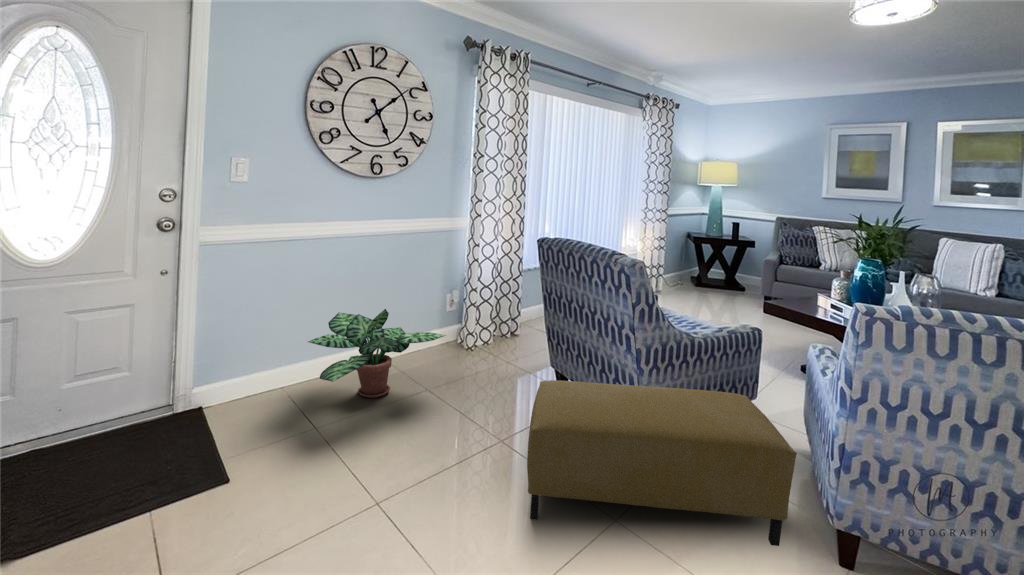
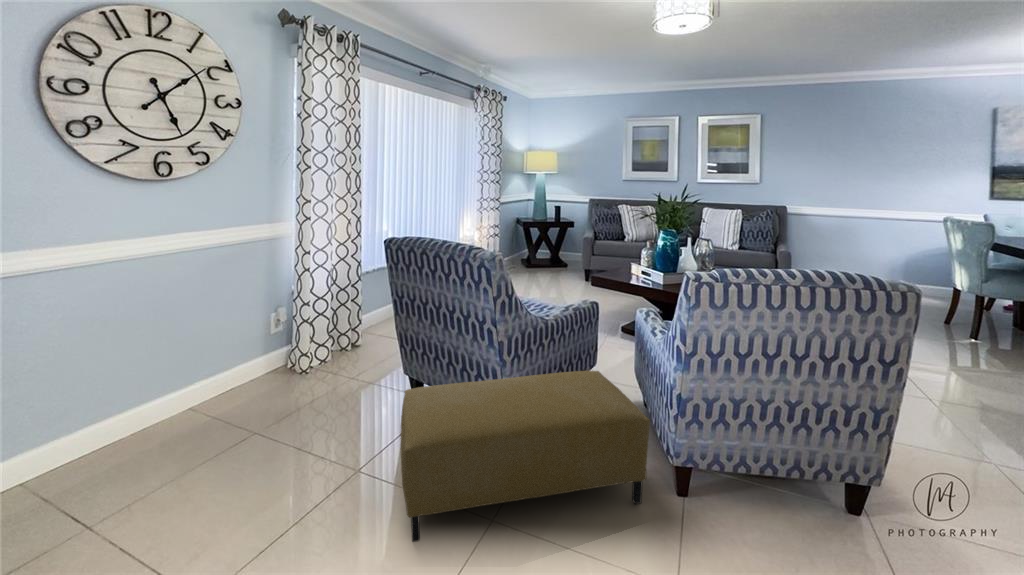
potted plant: present [308,309,446,398] -> none [93,333,289,441]

